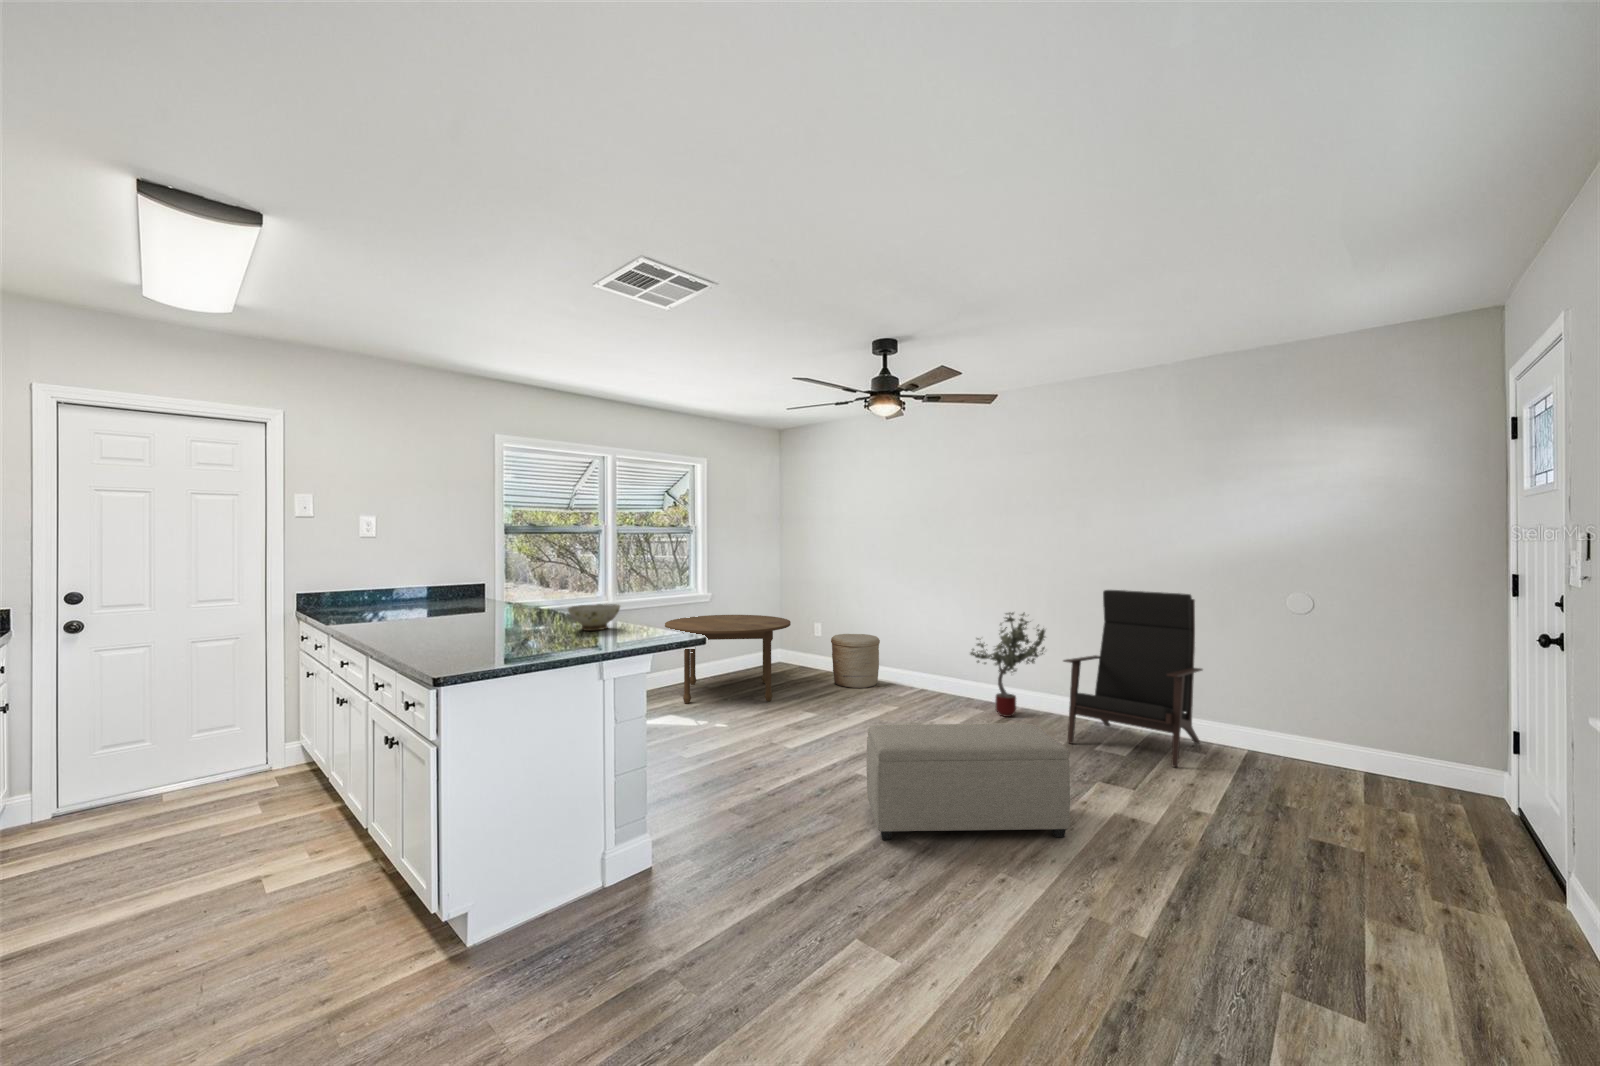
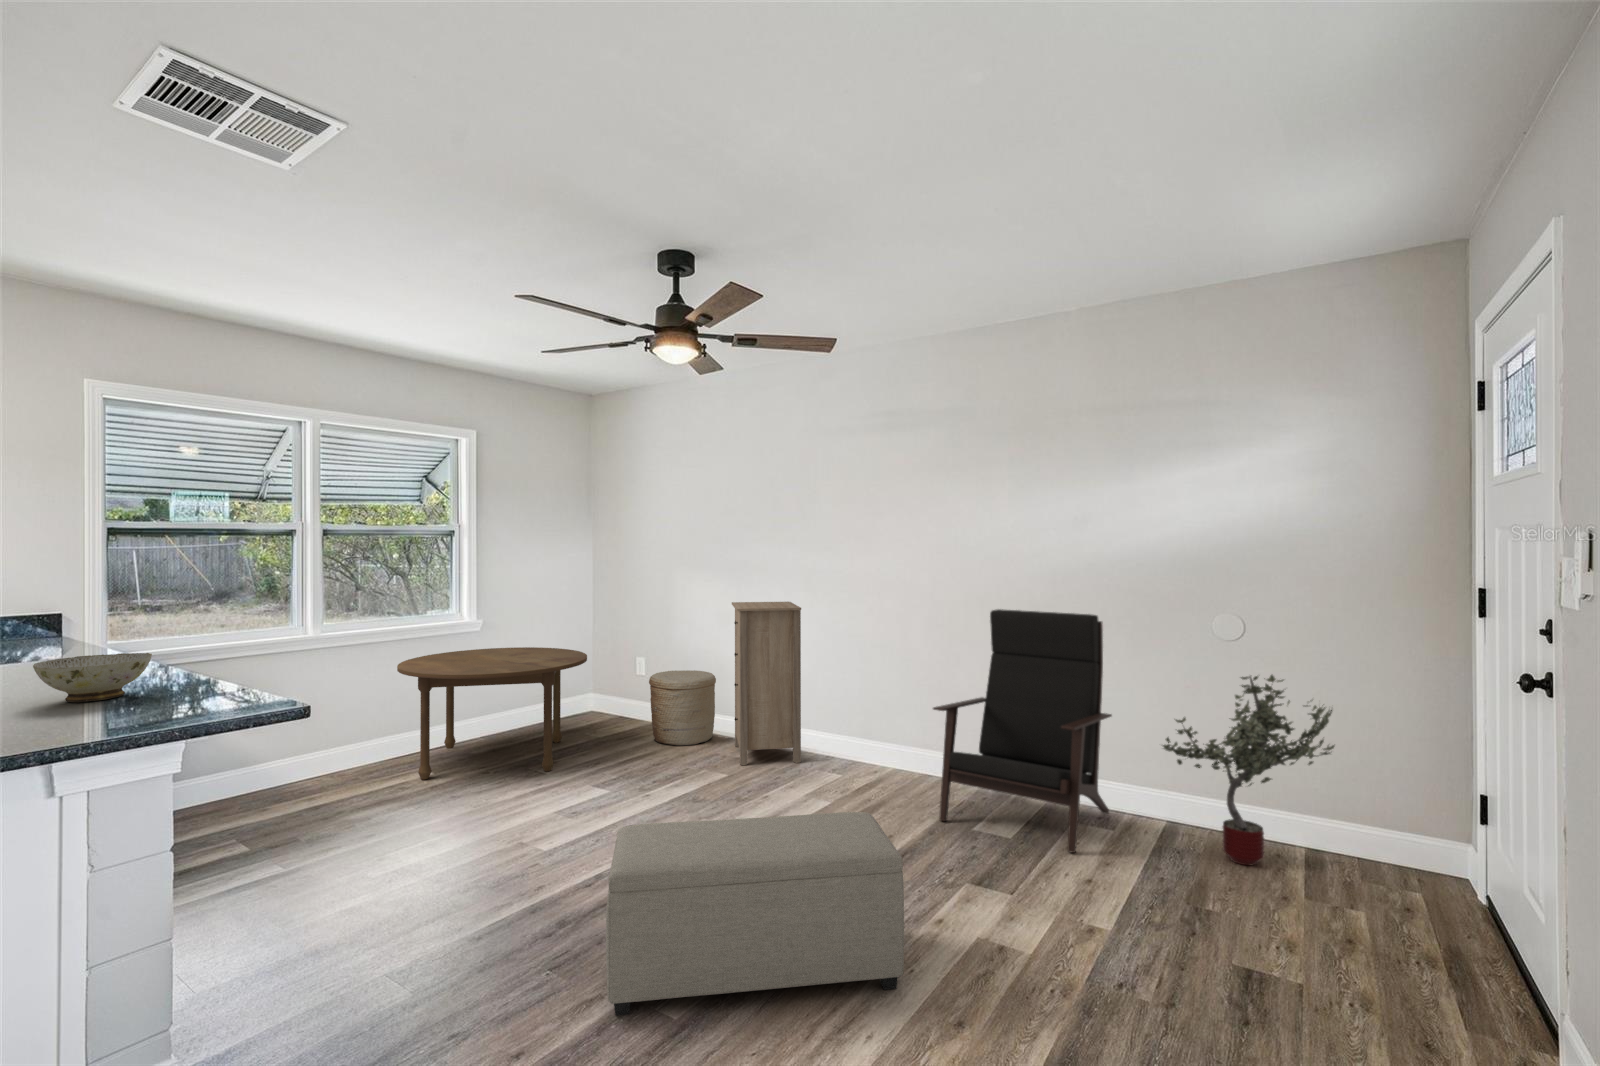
storage cabinet: none [893,583,950,702] -> present [732,602,801,765]
potted tree: present [970,613,1045,717] -> present [1163,675,1334,865]

